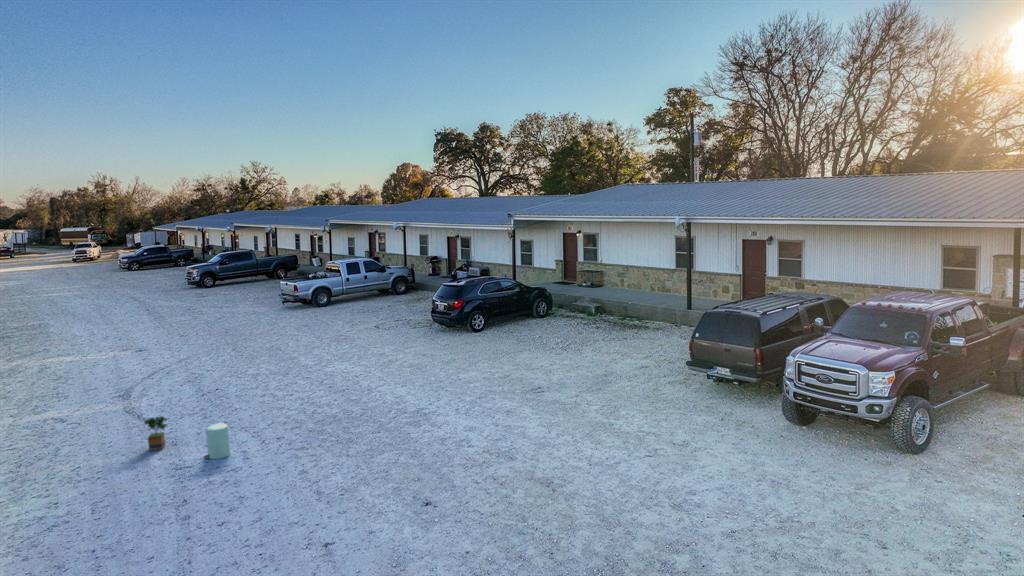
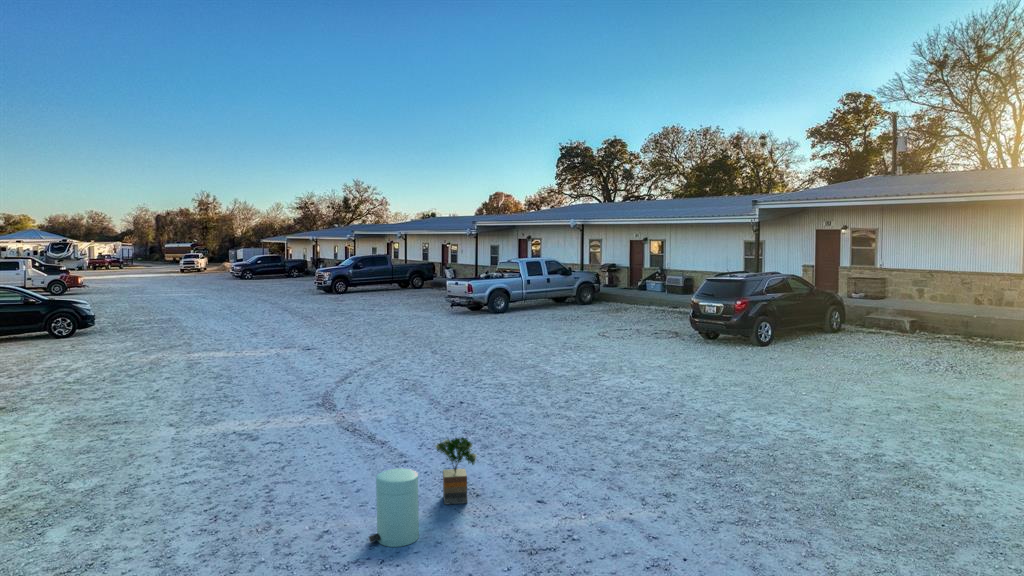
trash can: present [204,424,230,459] -> present [369,469,419,547]

